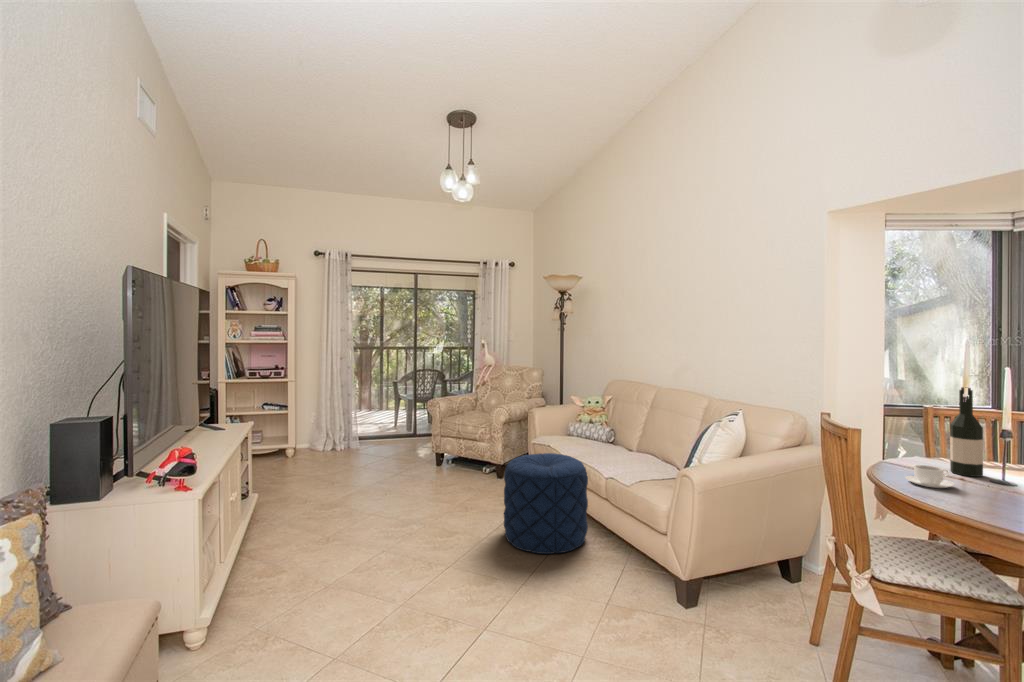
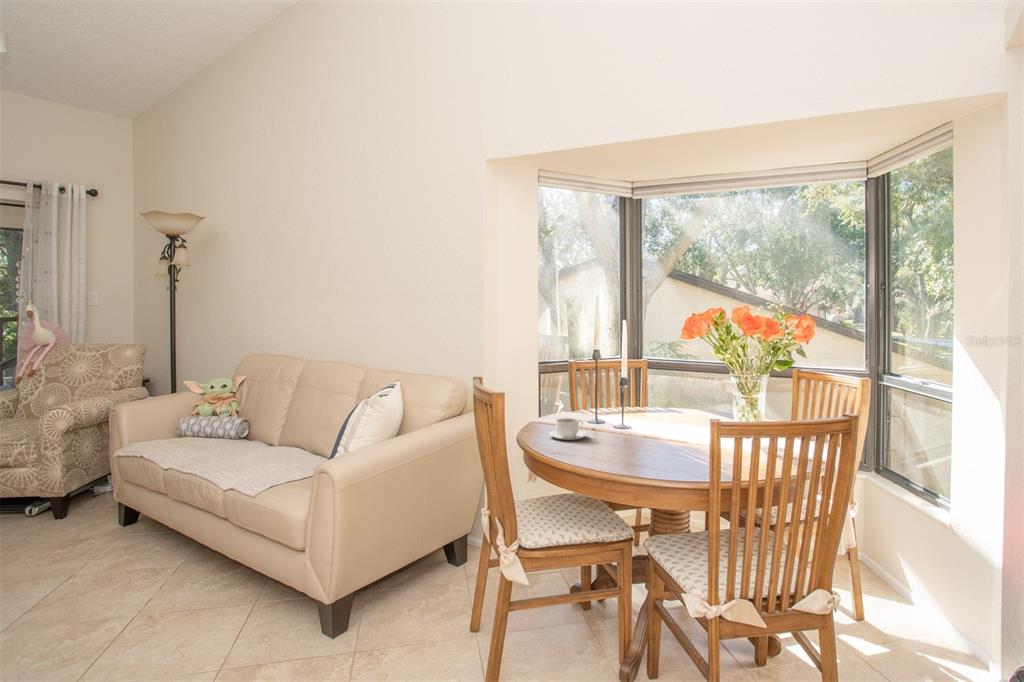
wine bottle: present [950,387,983,477] -> none [585,337,609,424]
pouf: present [504,453,588,554] -> none [42,467,201,627]

